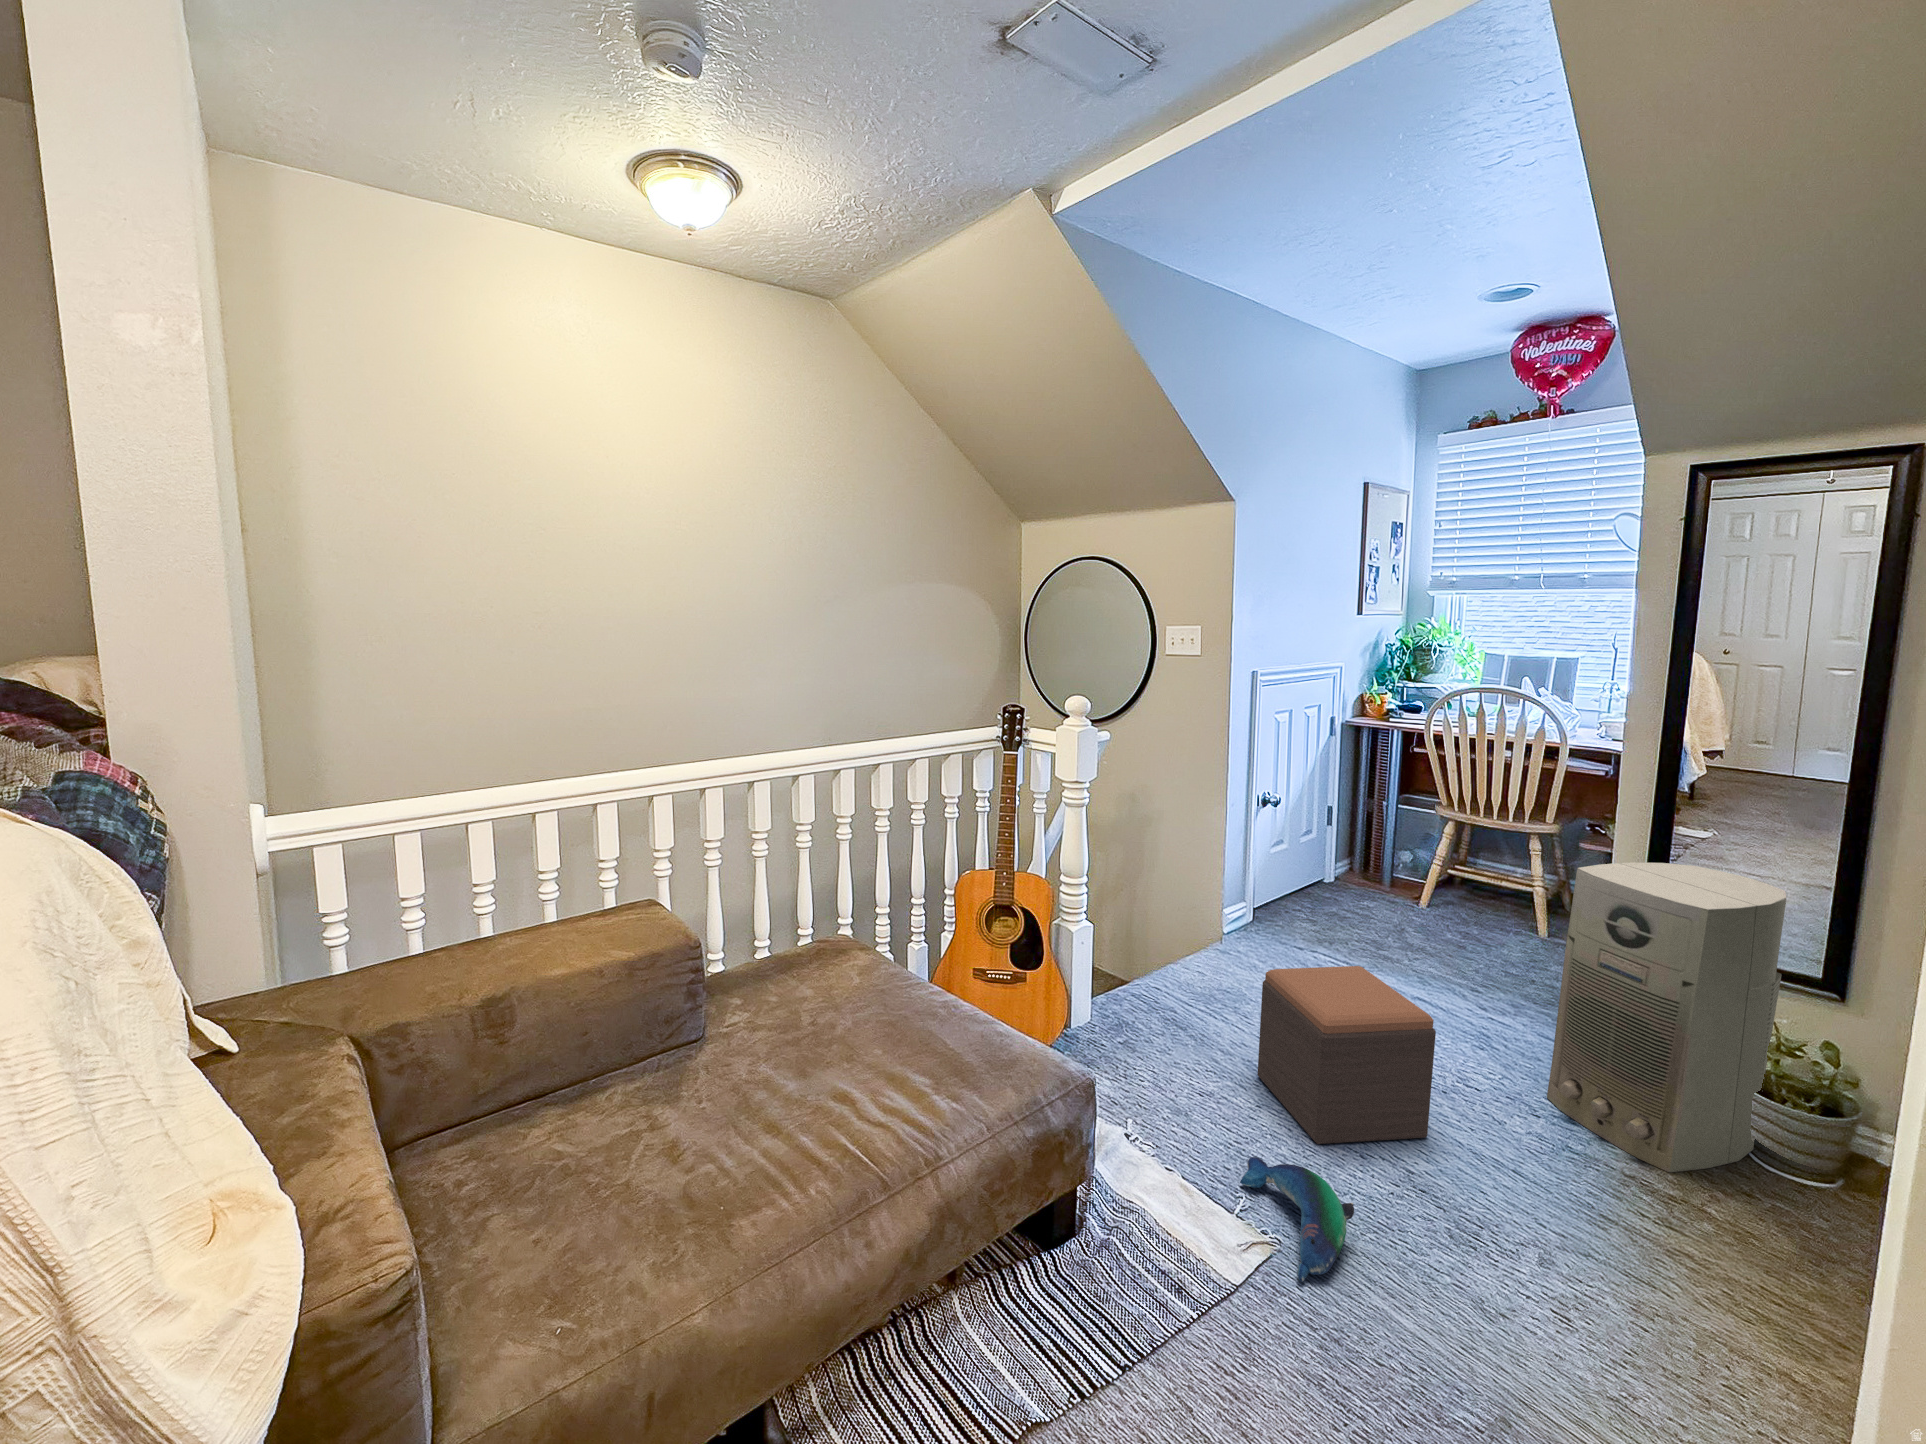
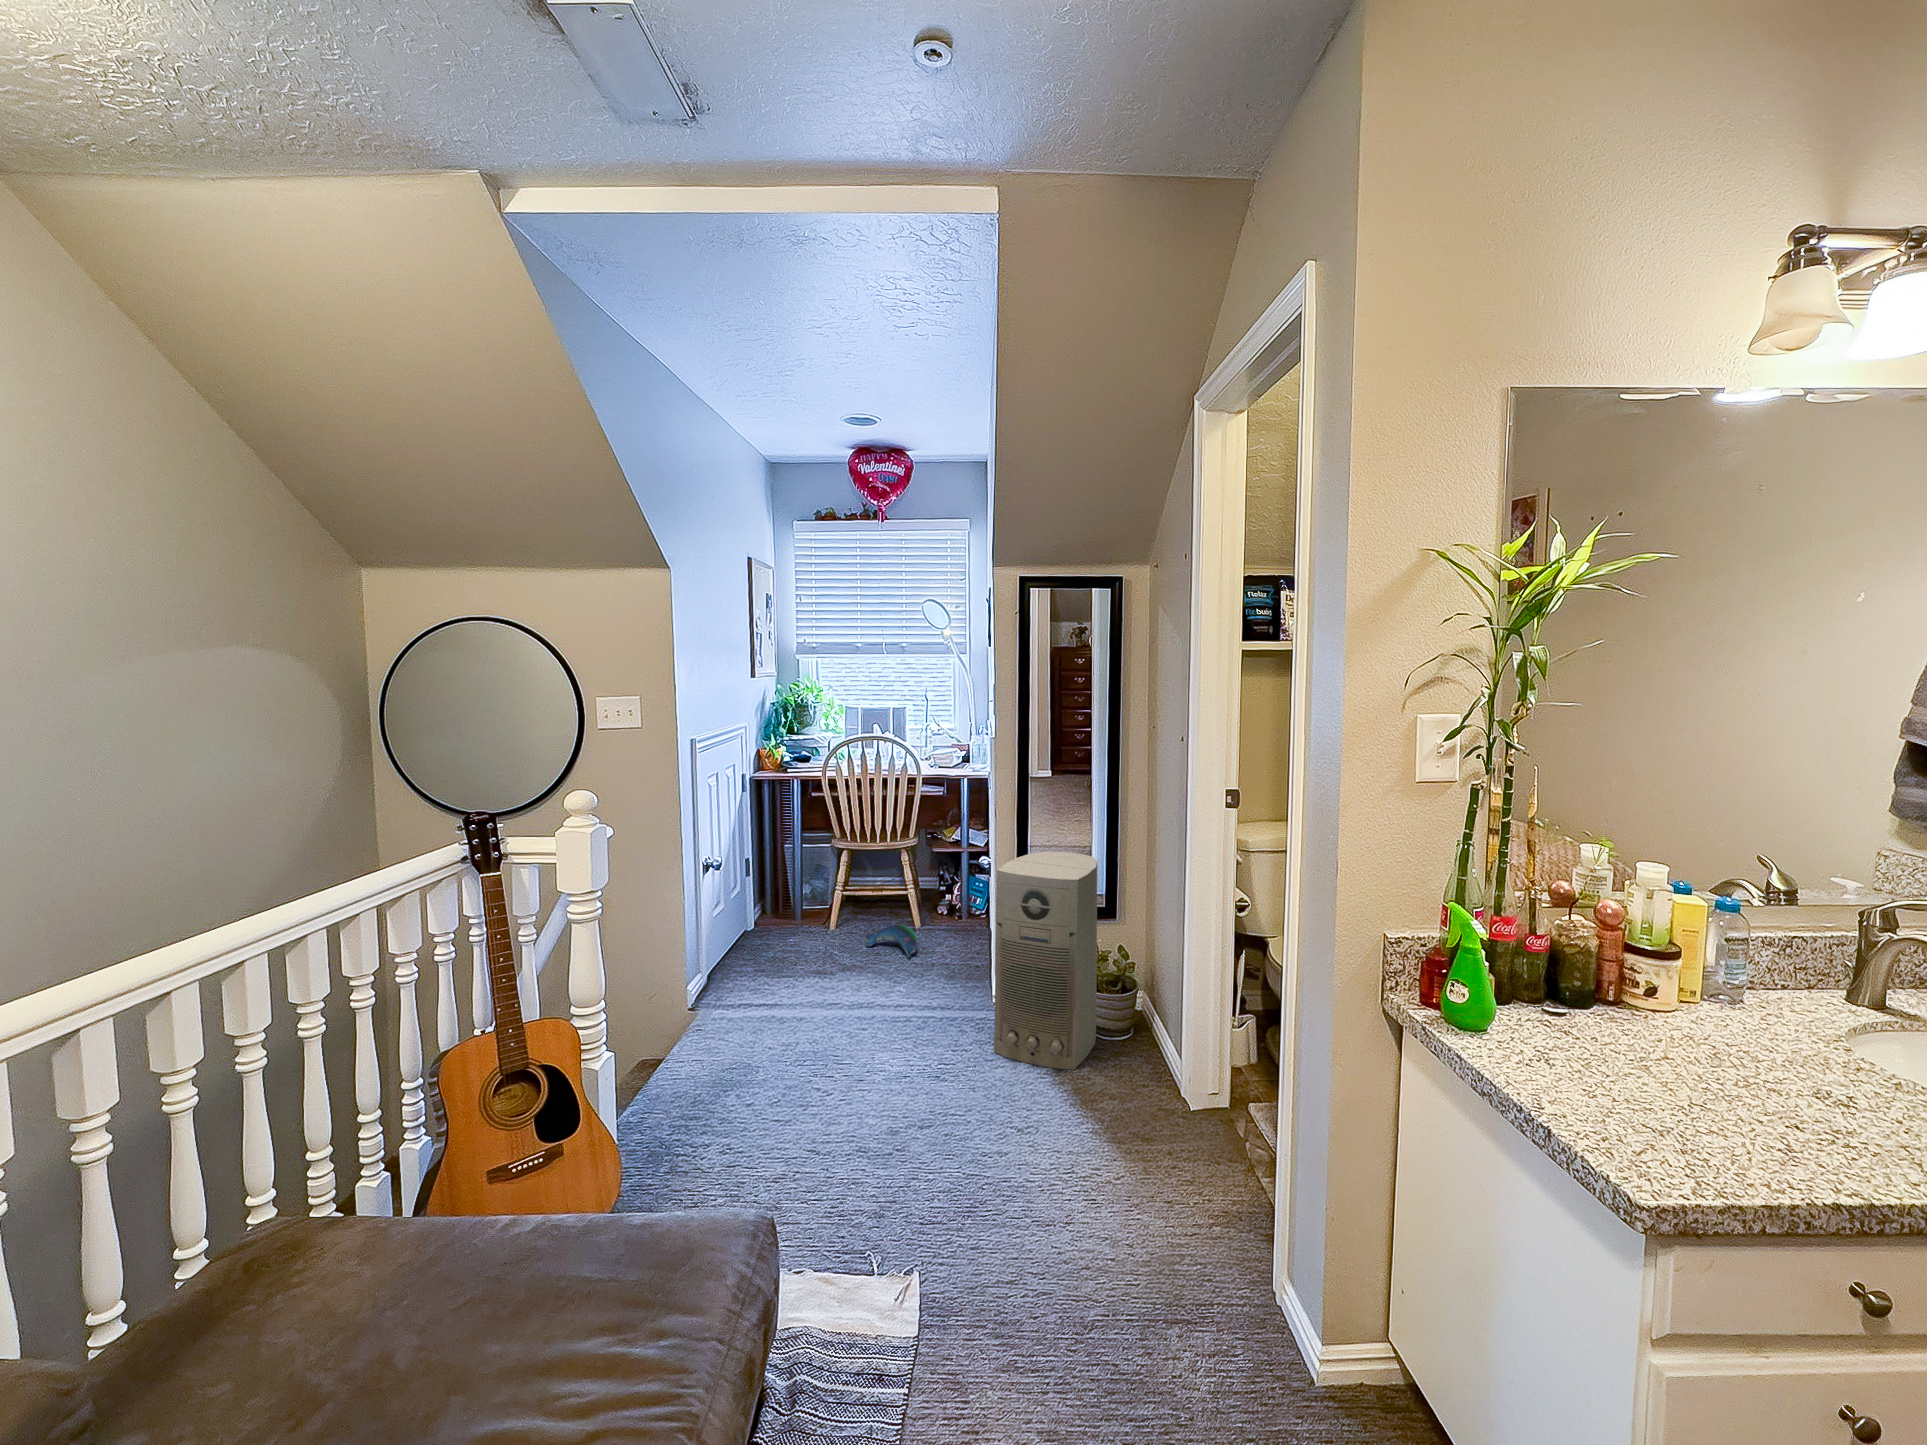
footstool: present [1257,966,1436,1144] -> none [810,999,952,1173]
plush toy: present [1240,1157,1354,1282] -> present [865,925,917,958]

